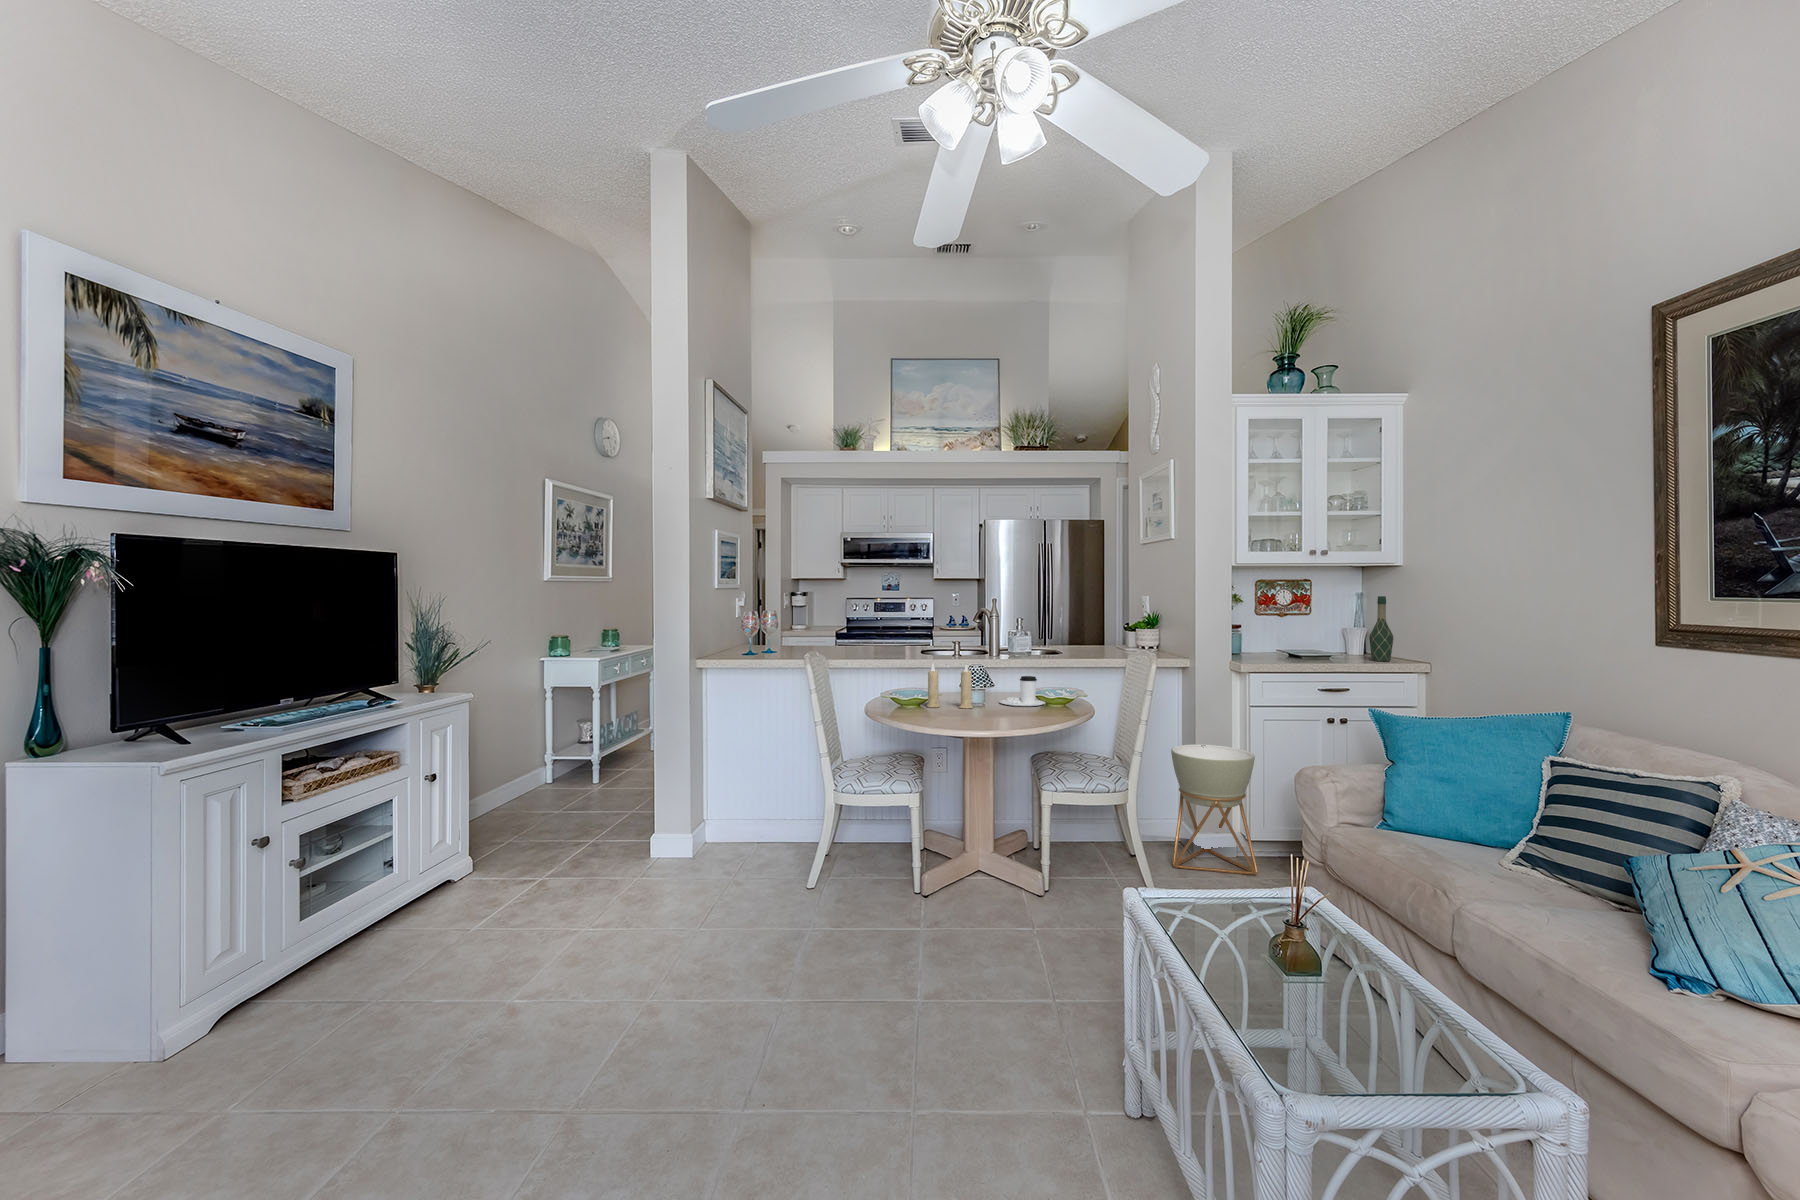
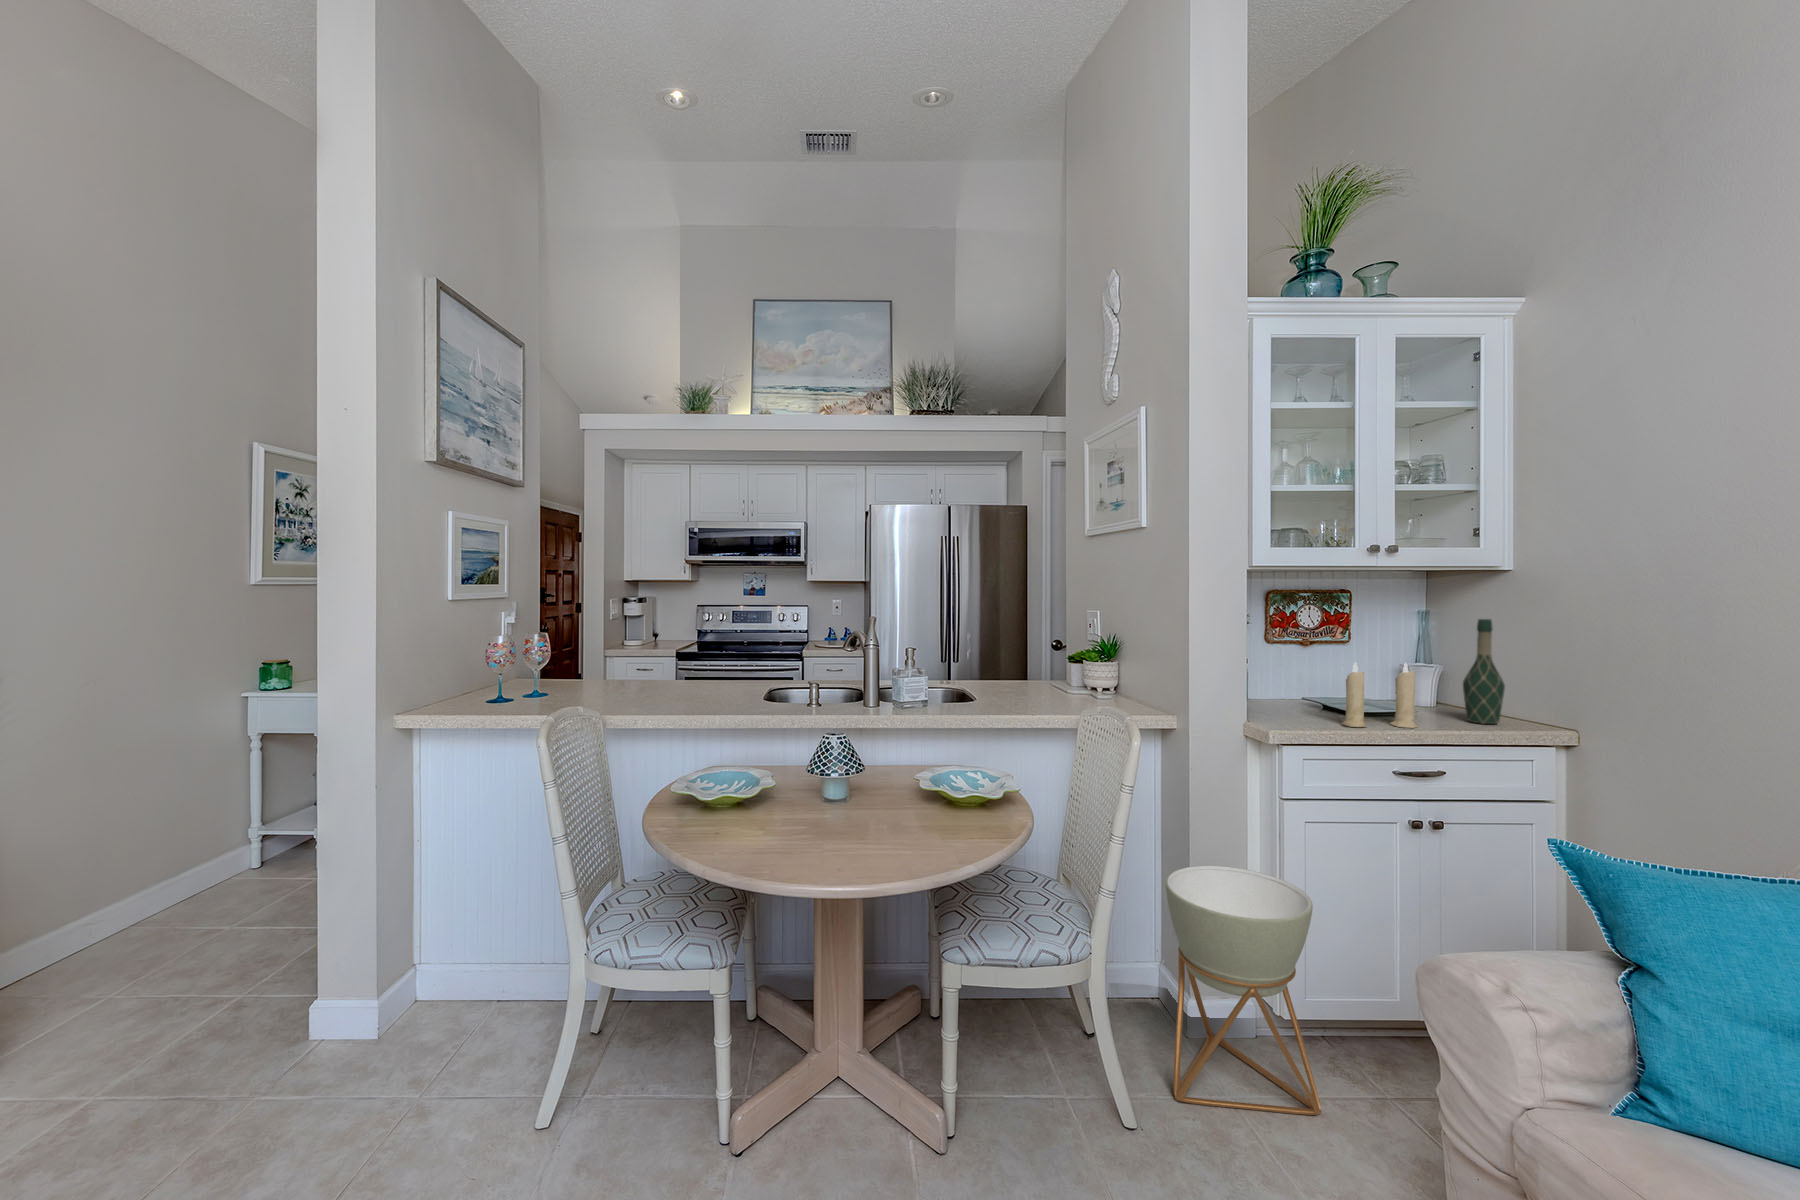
candle: present [926,665,973,708] -> present [1341,662,1417,728]
coffee cup: present [1000,676,1045,706] -> none [869,773,954,838]

